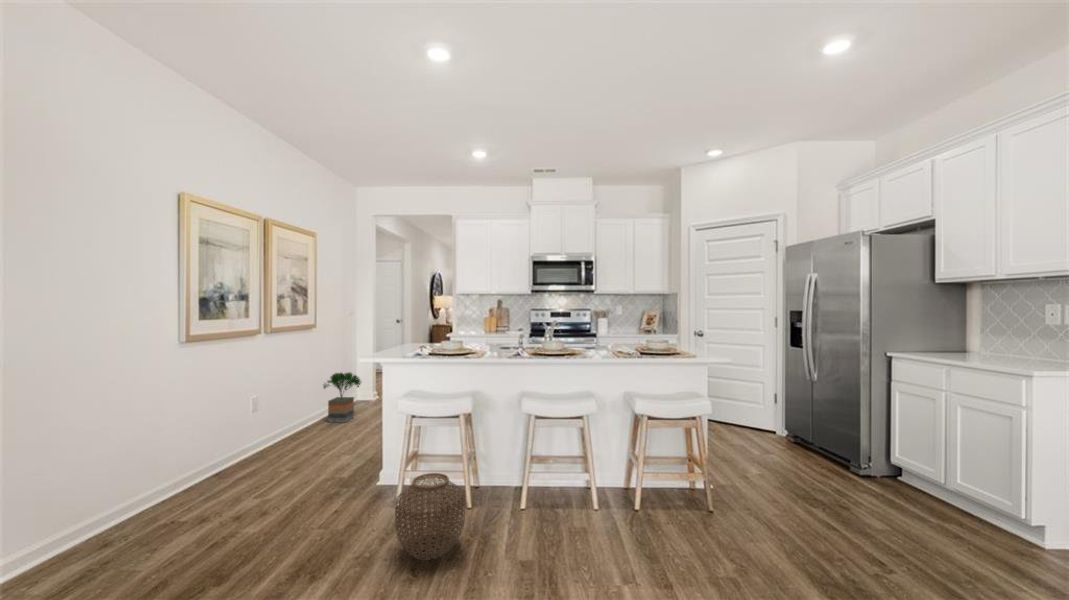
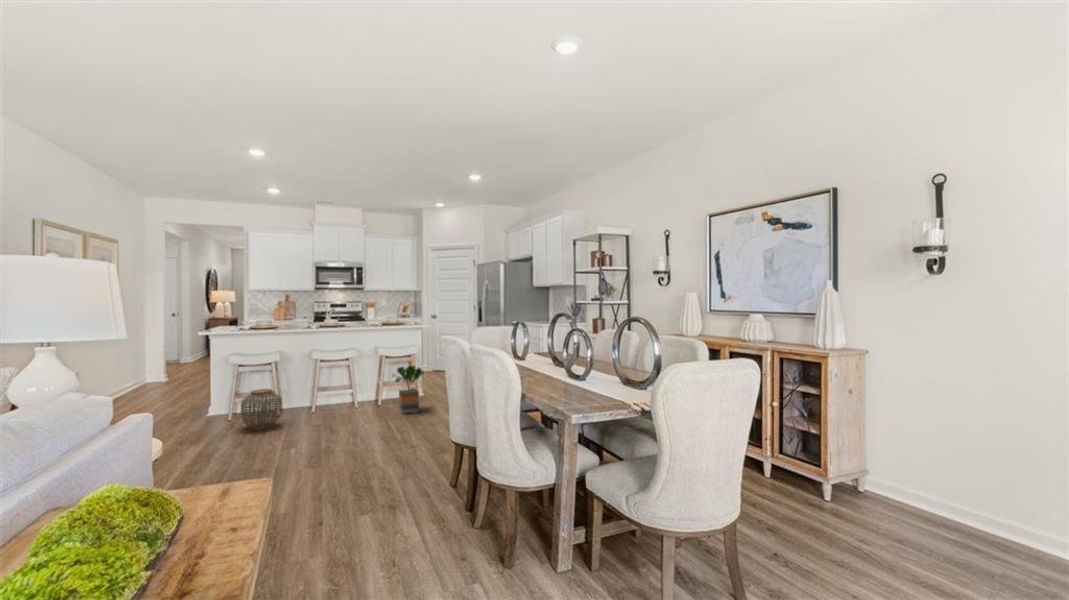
potted tree: present [323,372,361,423] -> present [393,366,425,414]

